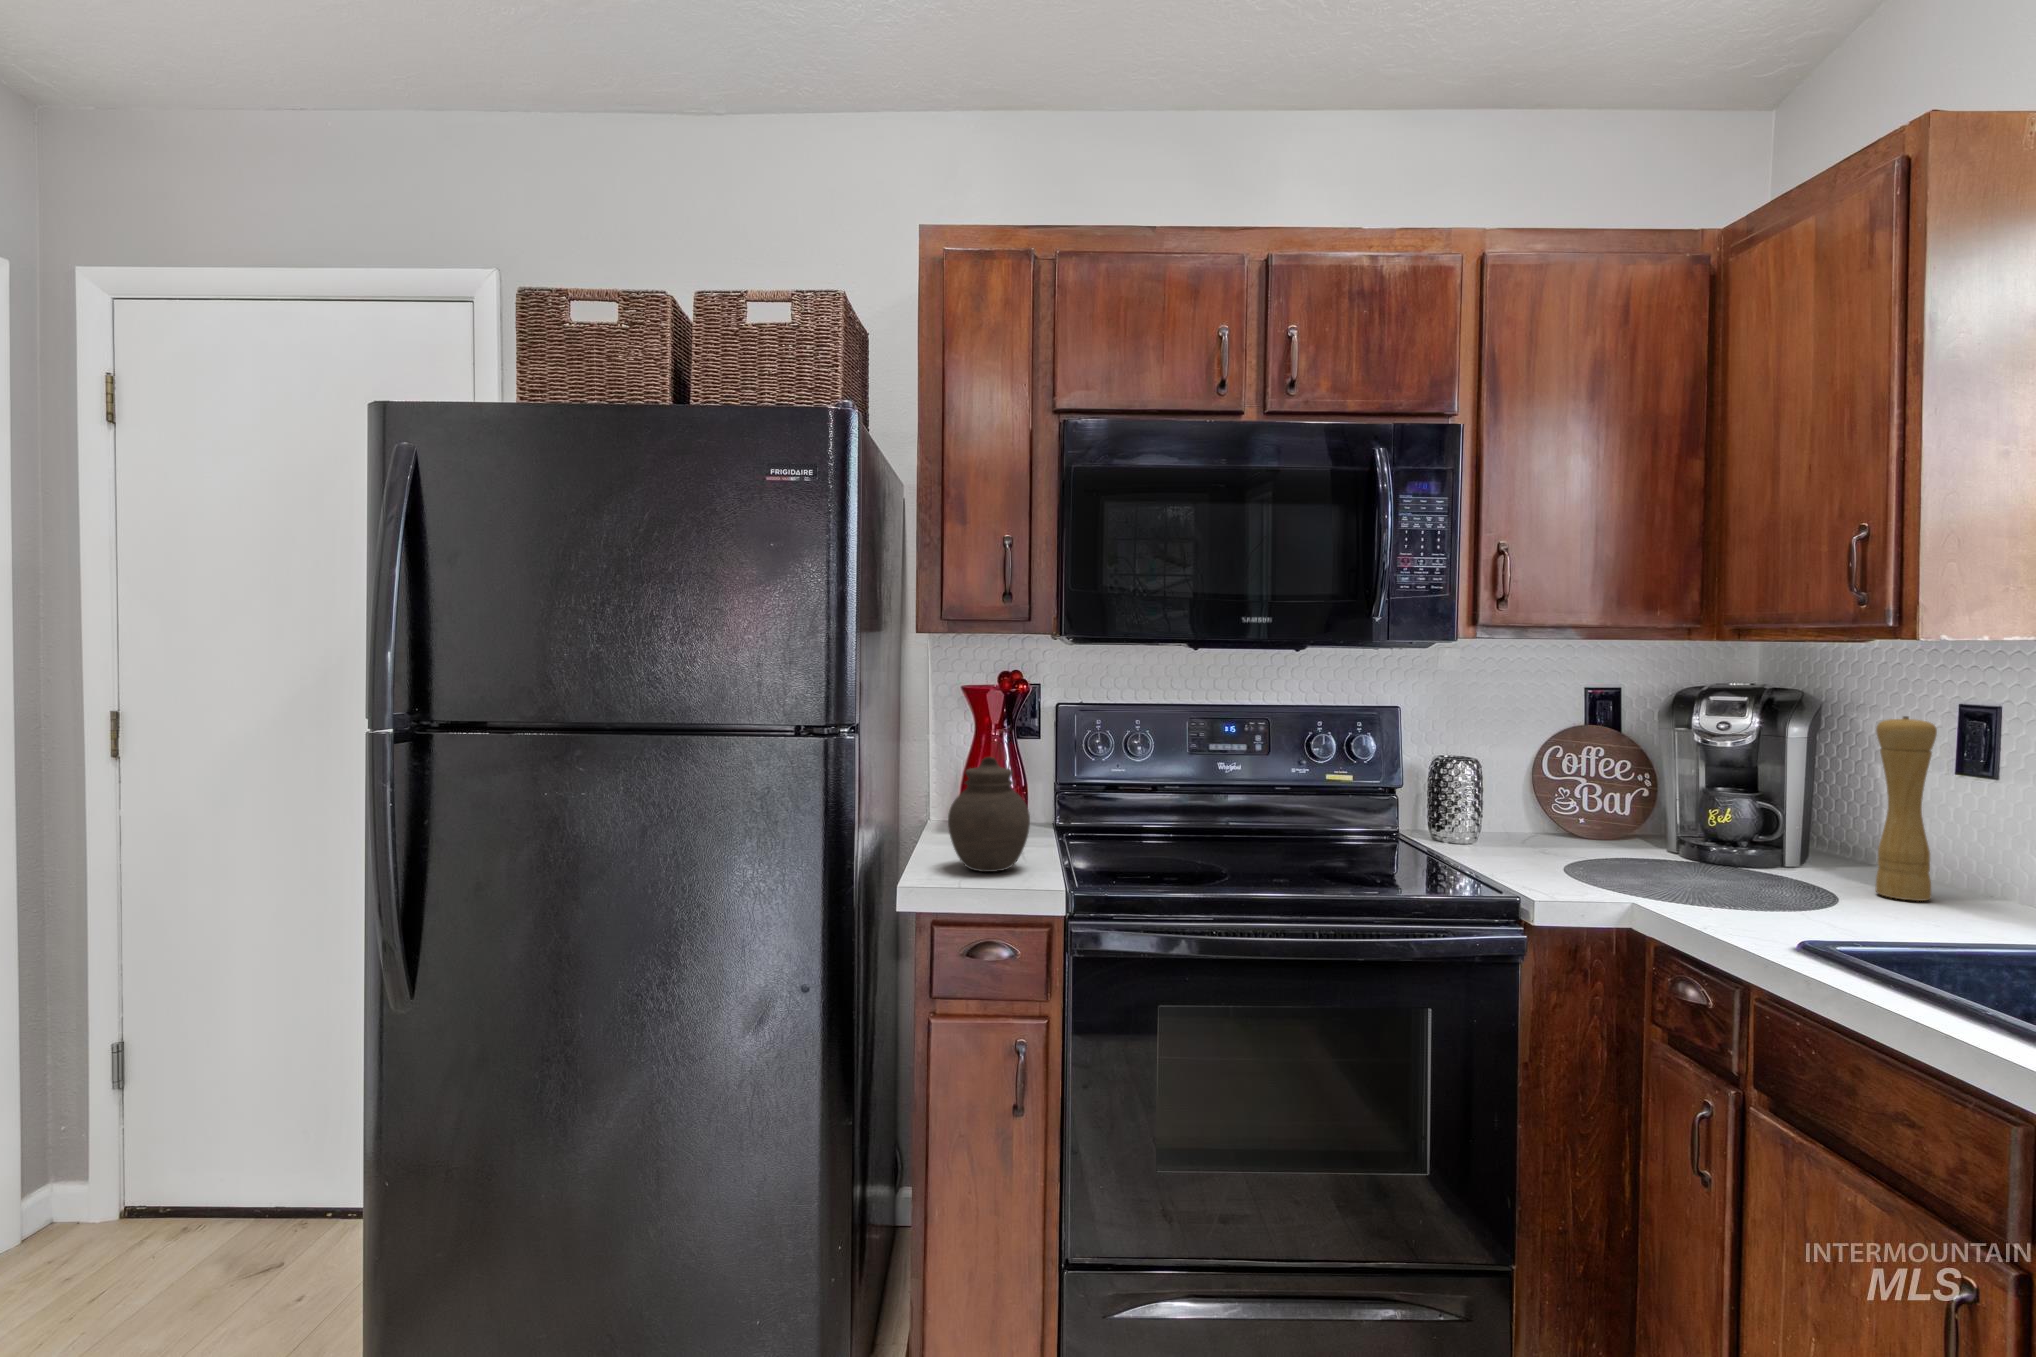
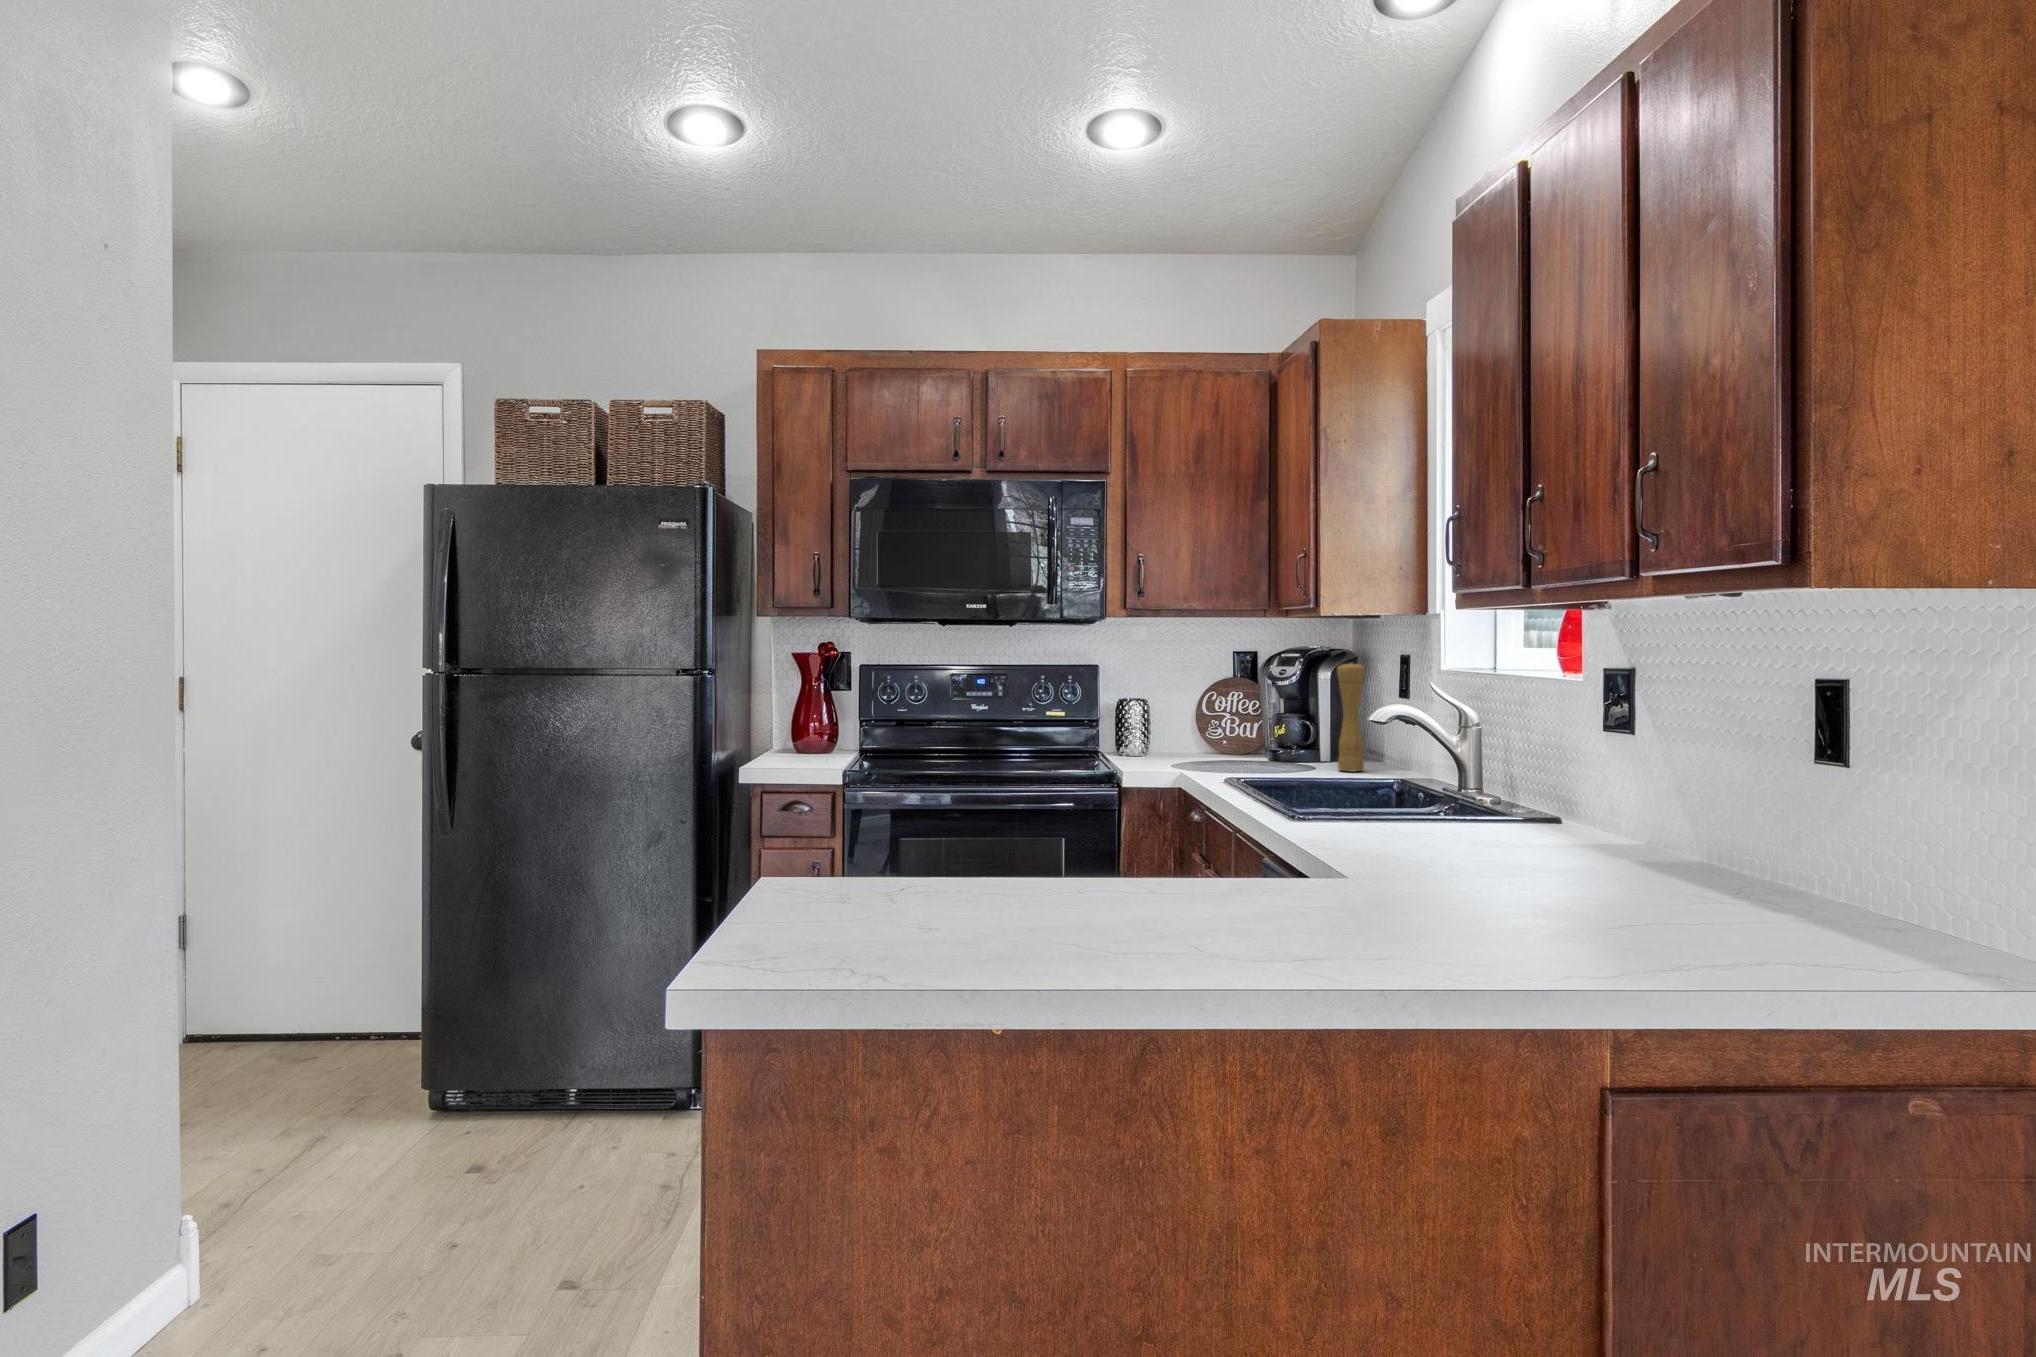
jar: present [948,757,1030,872] -> none [776,696,829,768]

